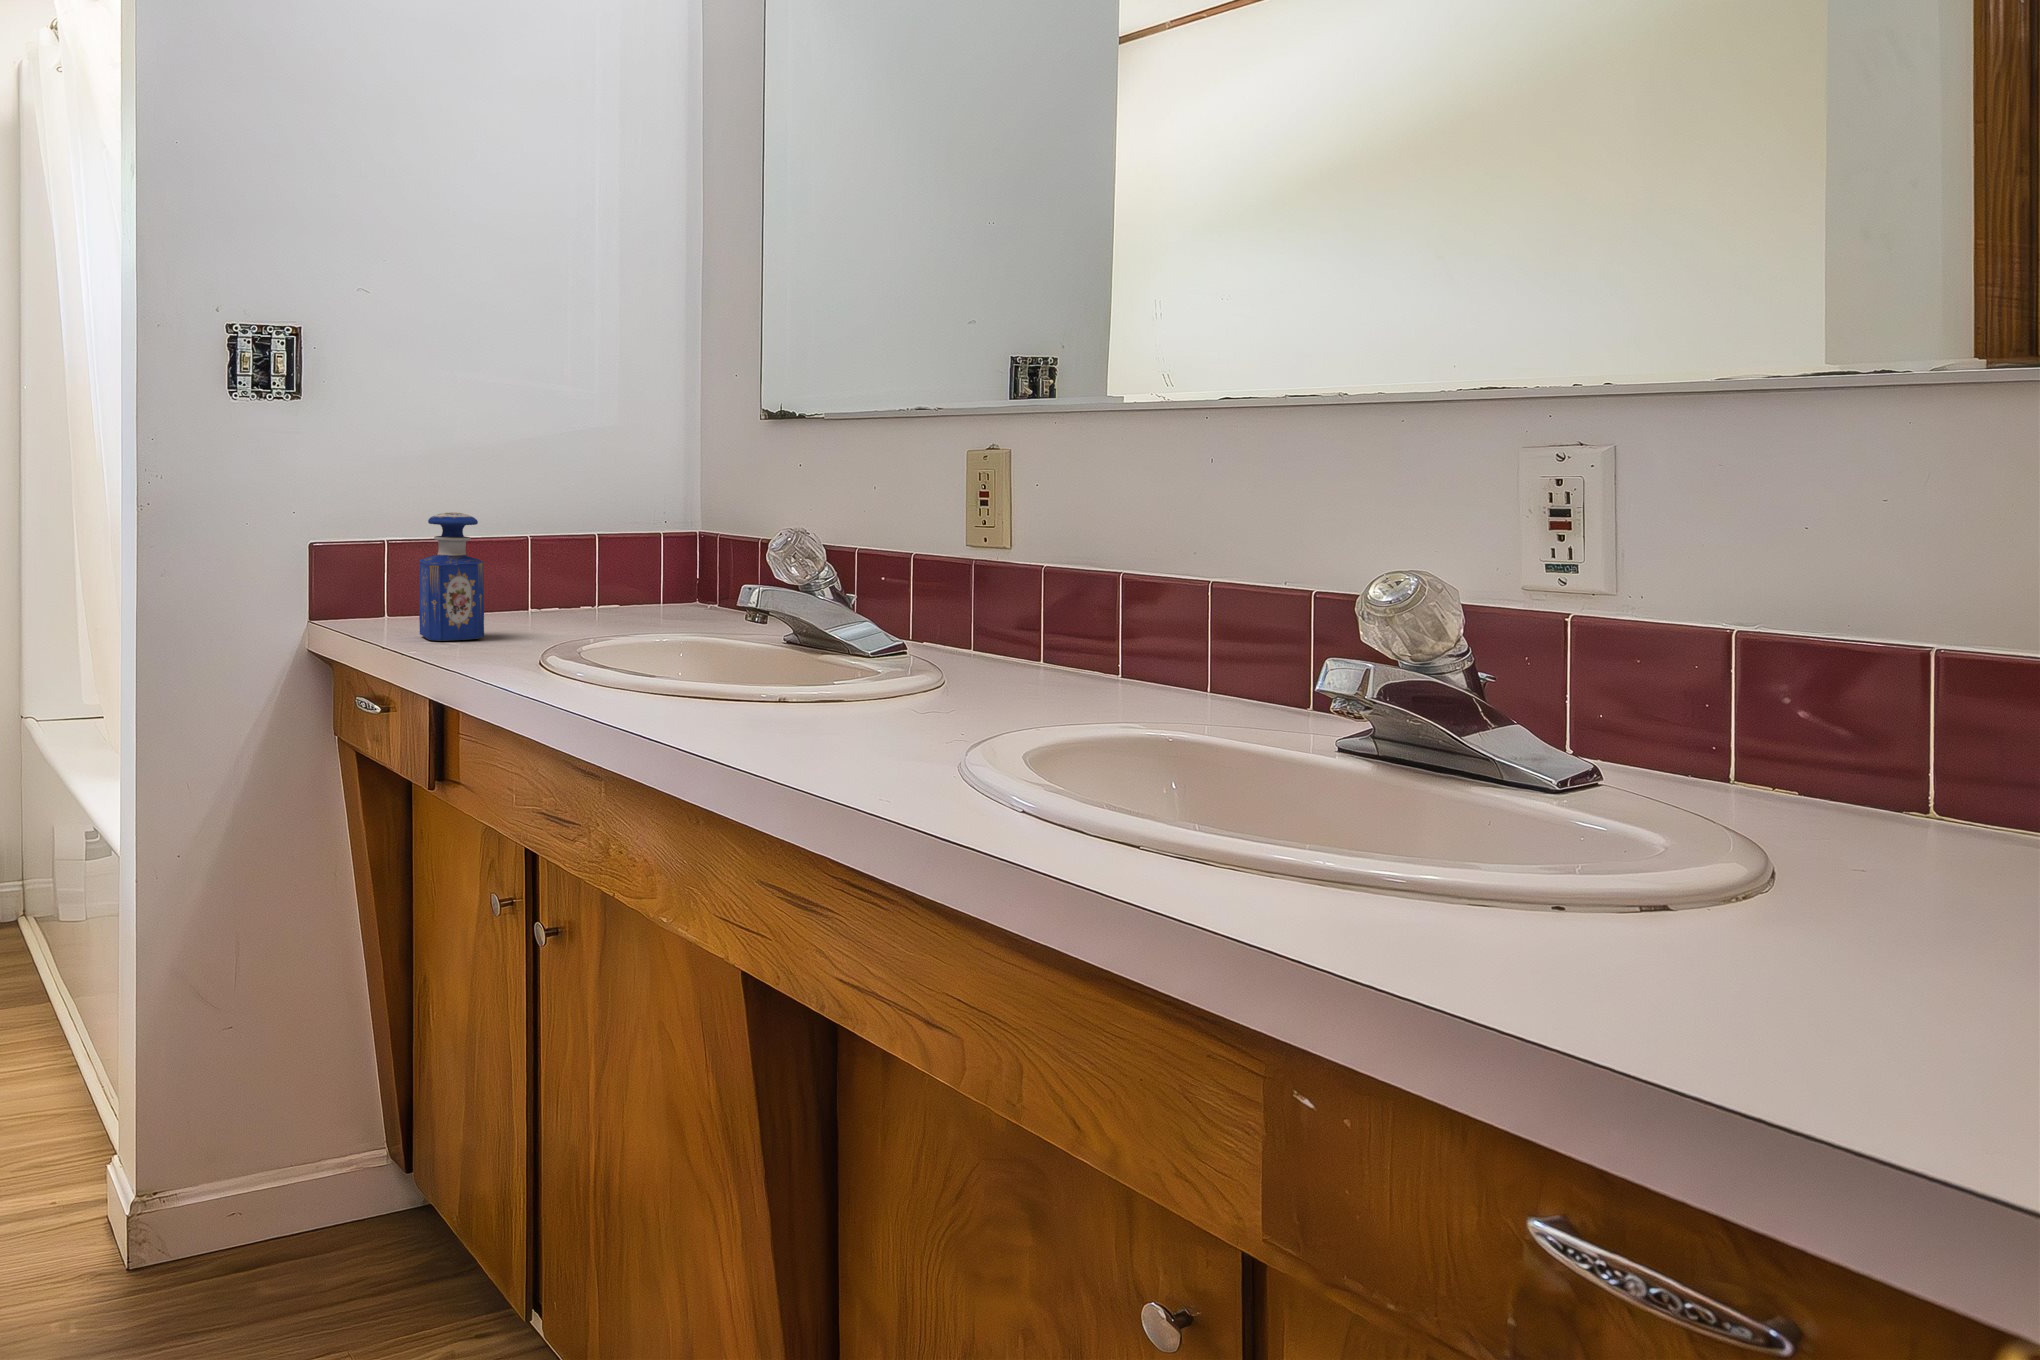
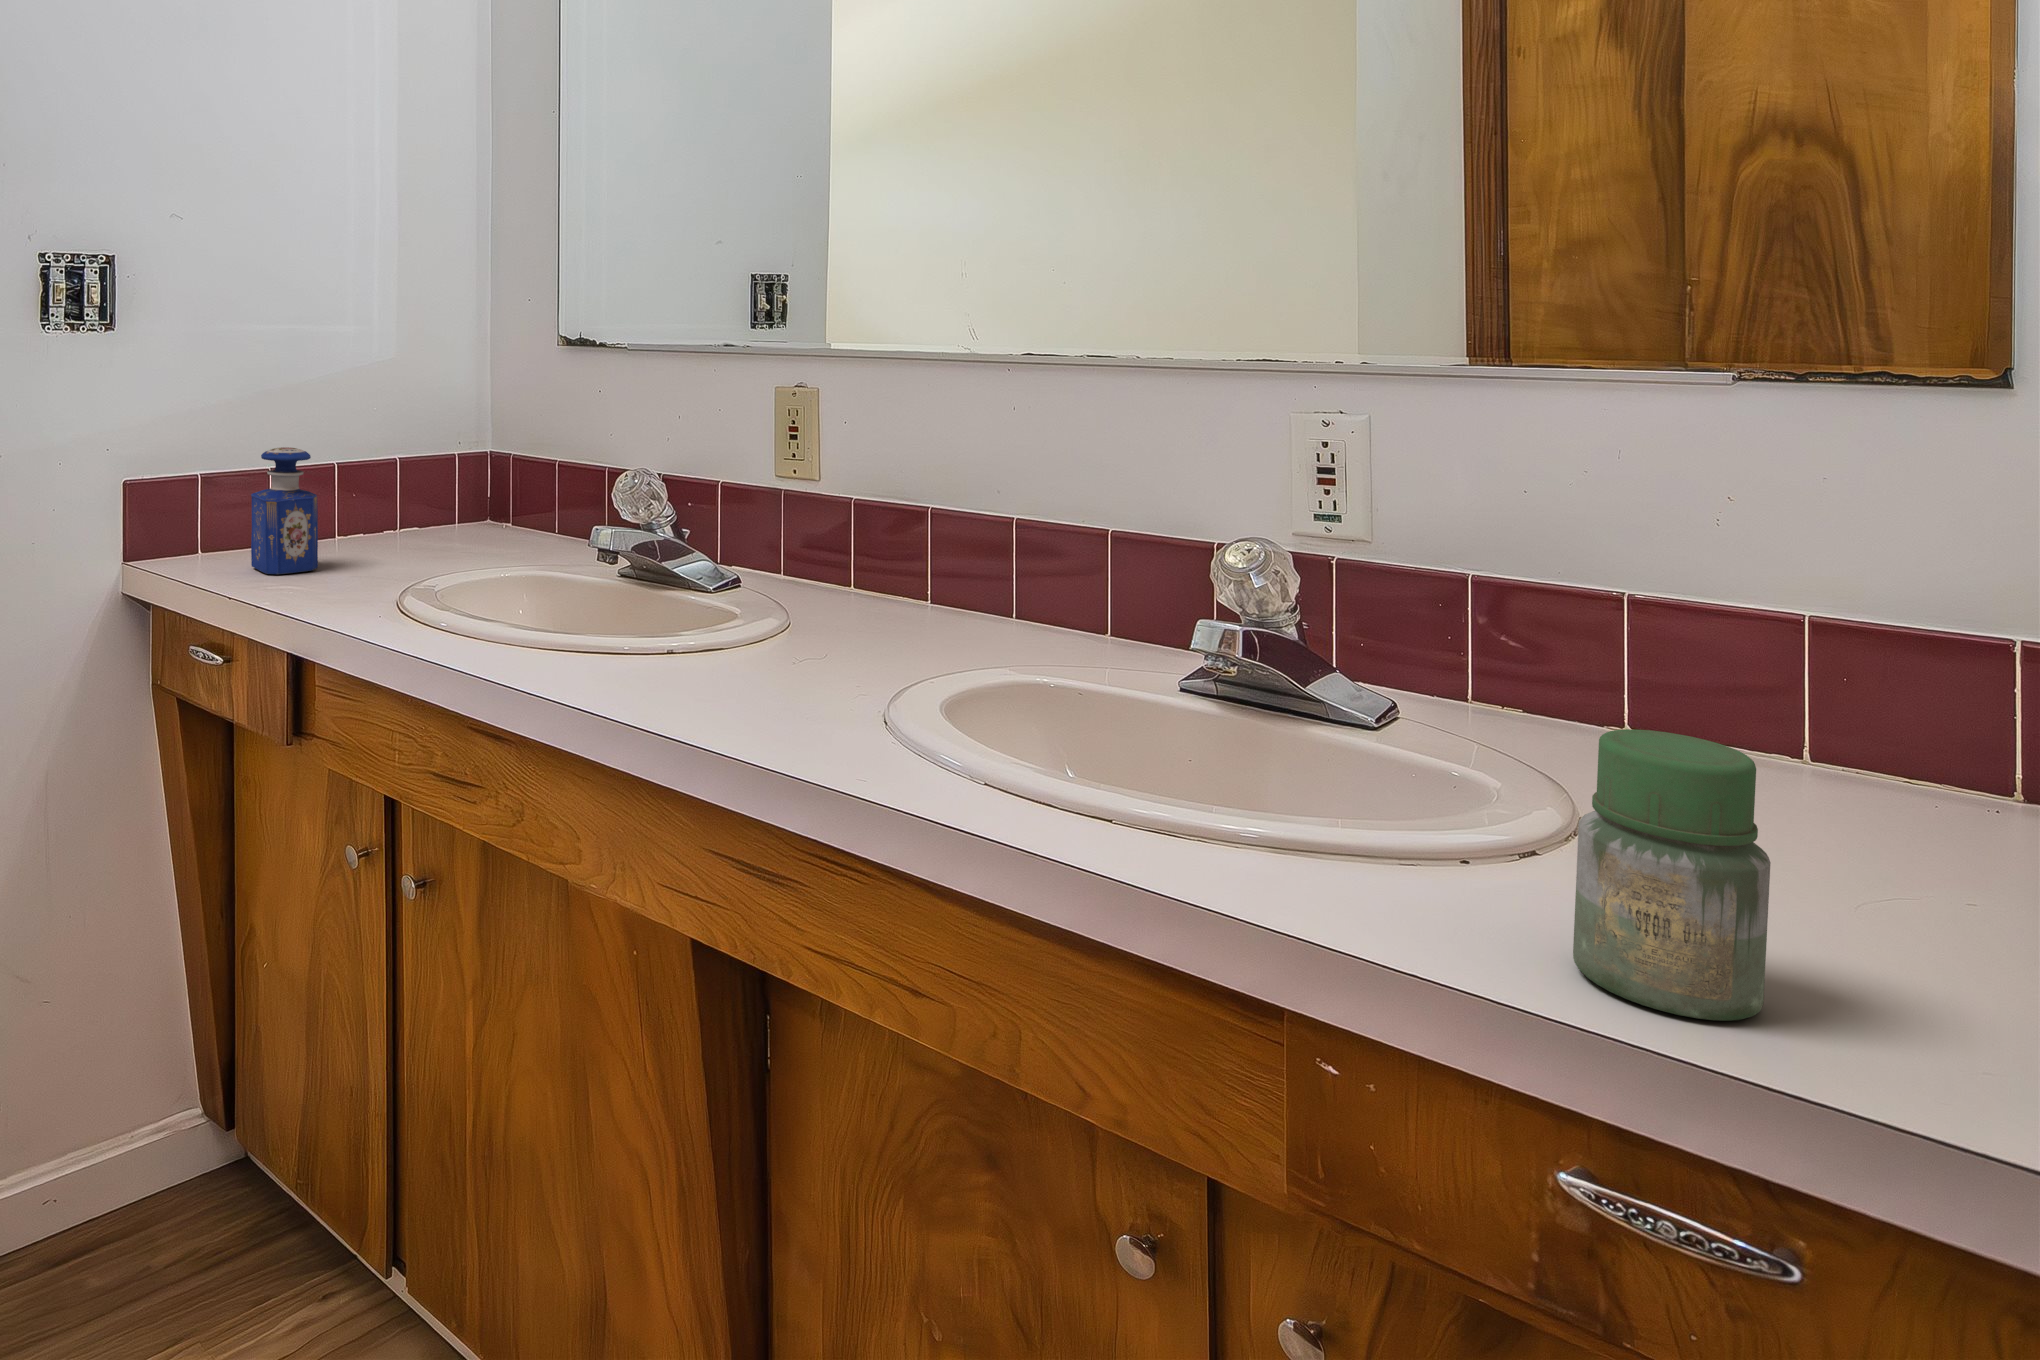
jar: none [1567,707,1796,1043] -> present [1573,729,1771,1021]

